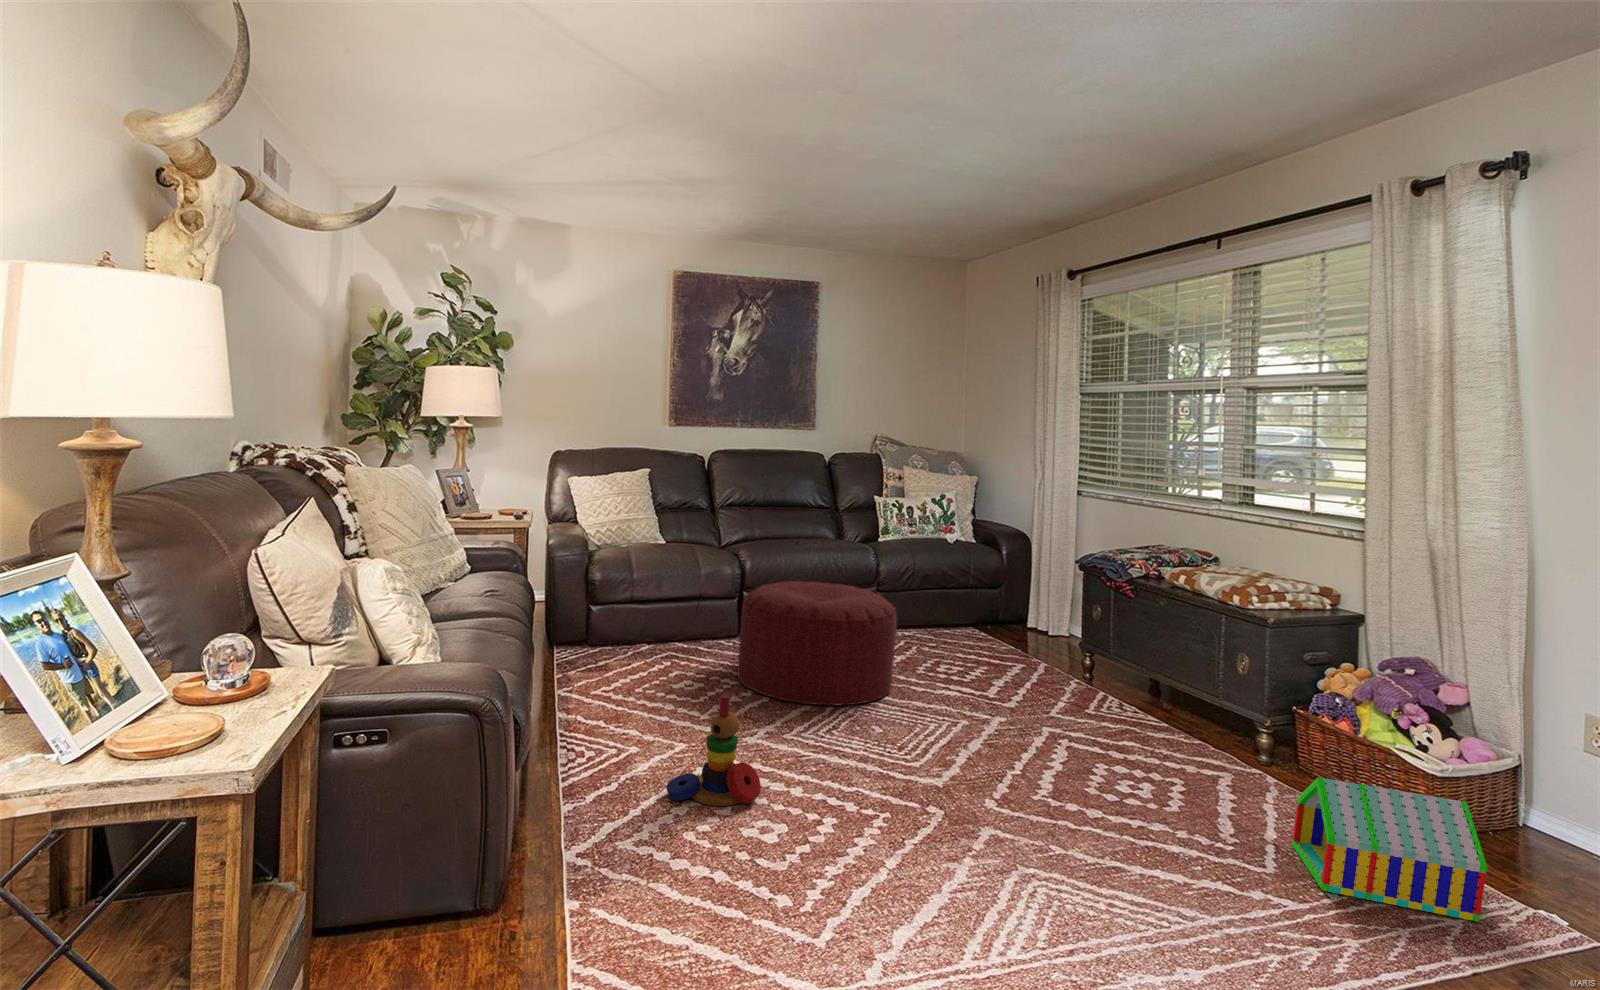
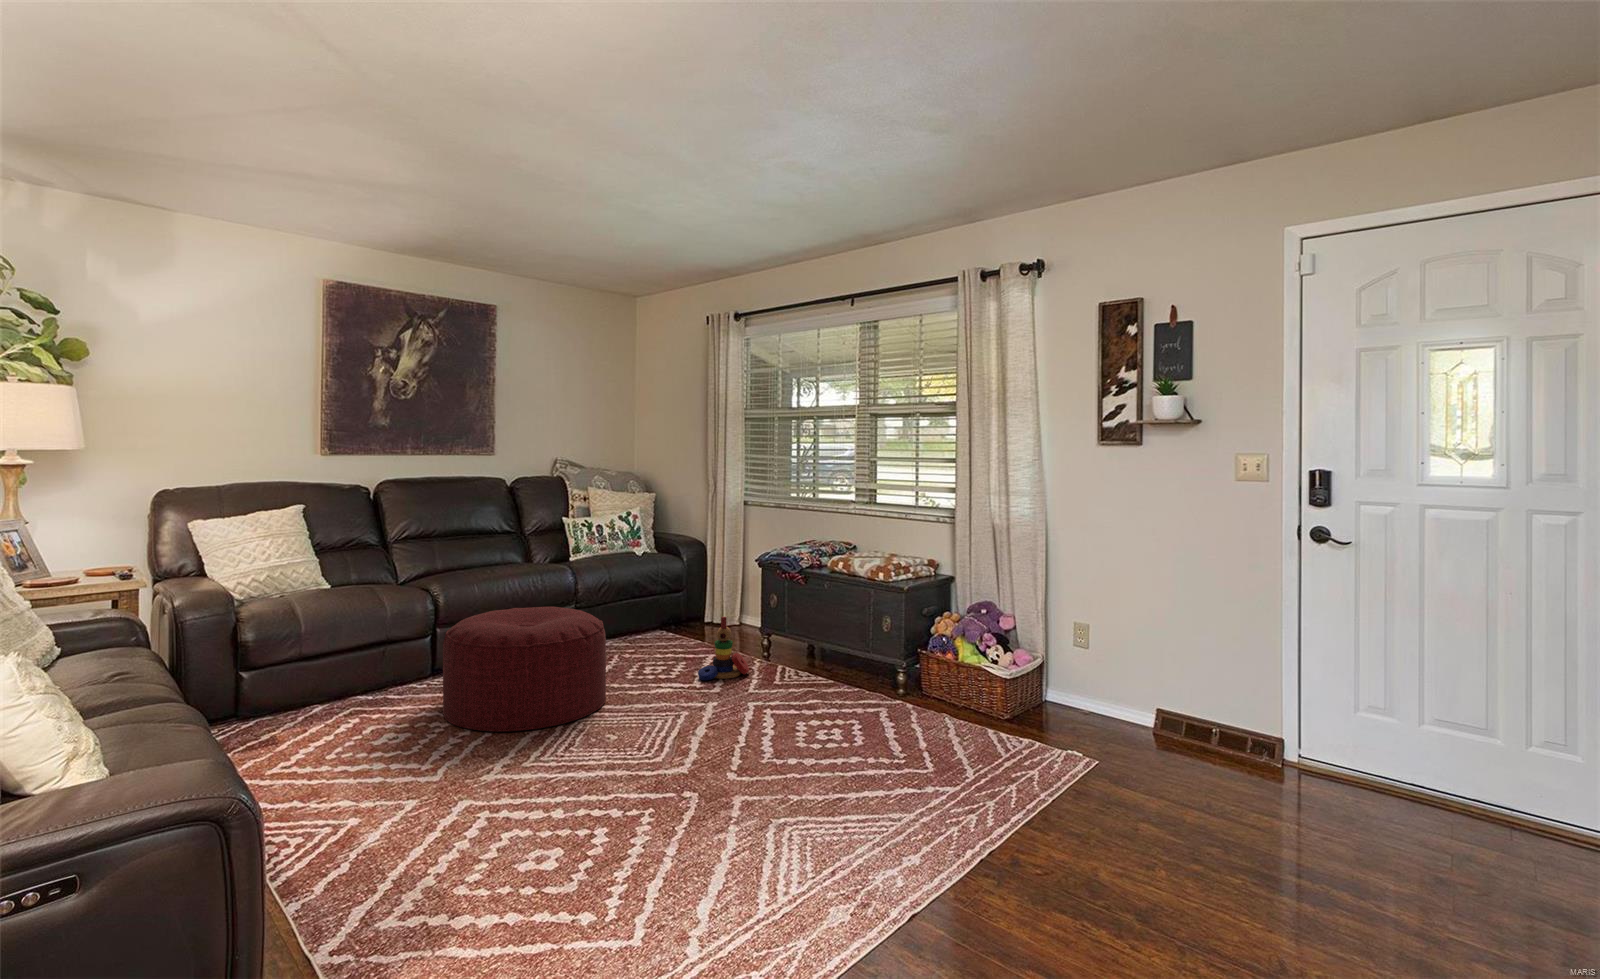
stacking toy: present [666,695,761,806] -> present [698,617,749,680]
toy house: present [1292,777,1487,922] -> none [941,690,1055,774]

